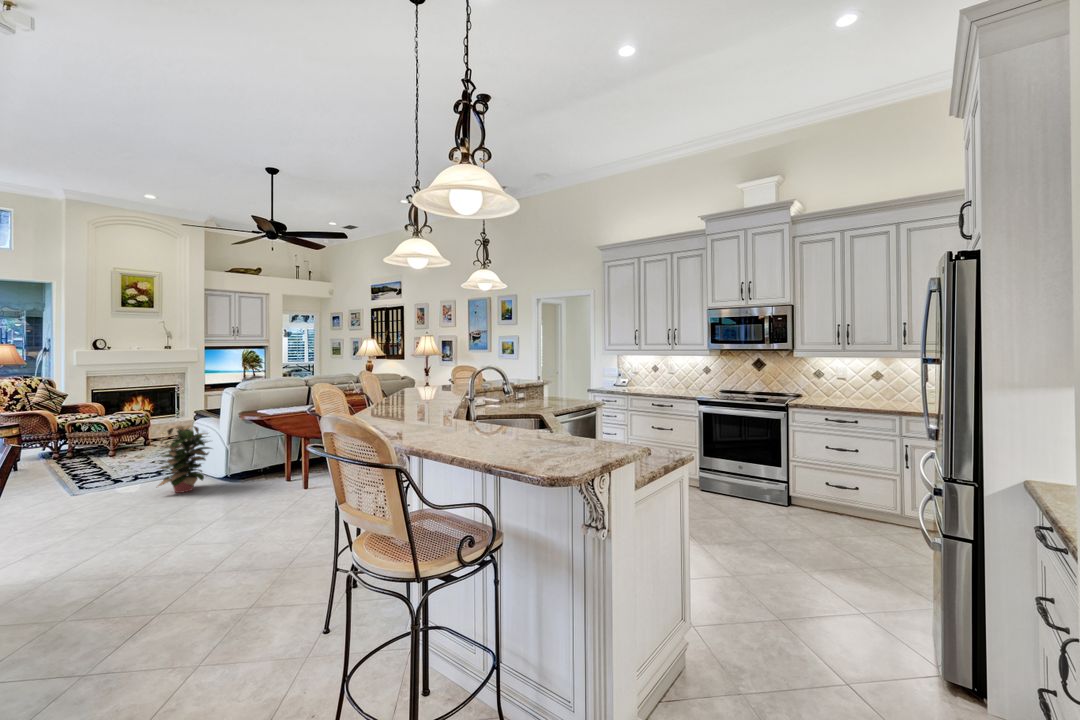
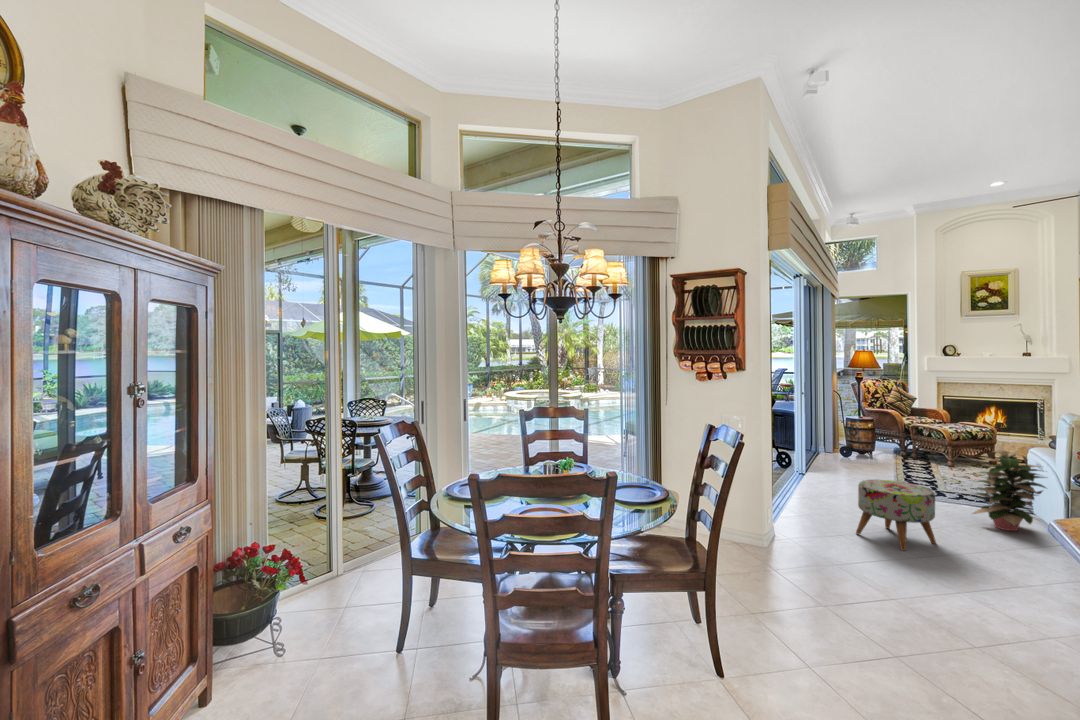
ottoman: none [40,472,134,547] -> present [856,479,936,551]

